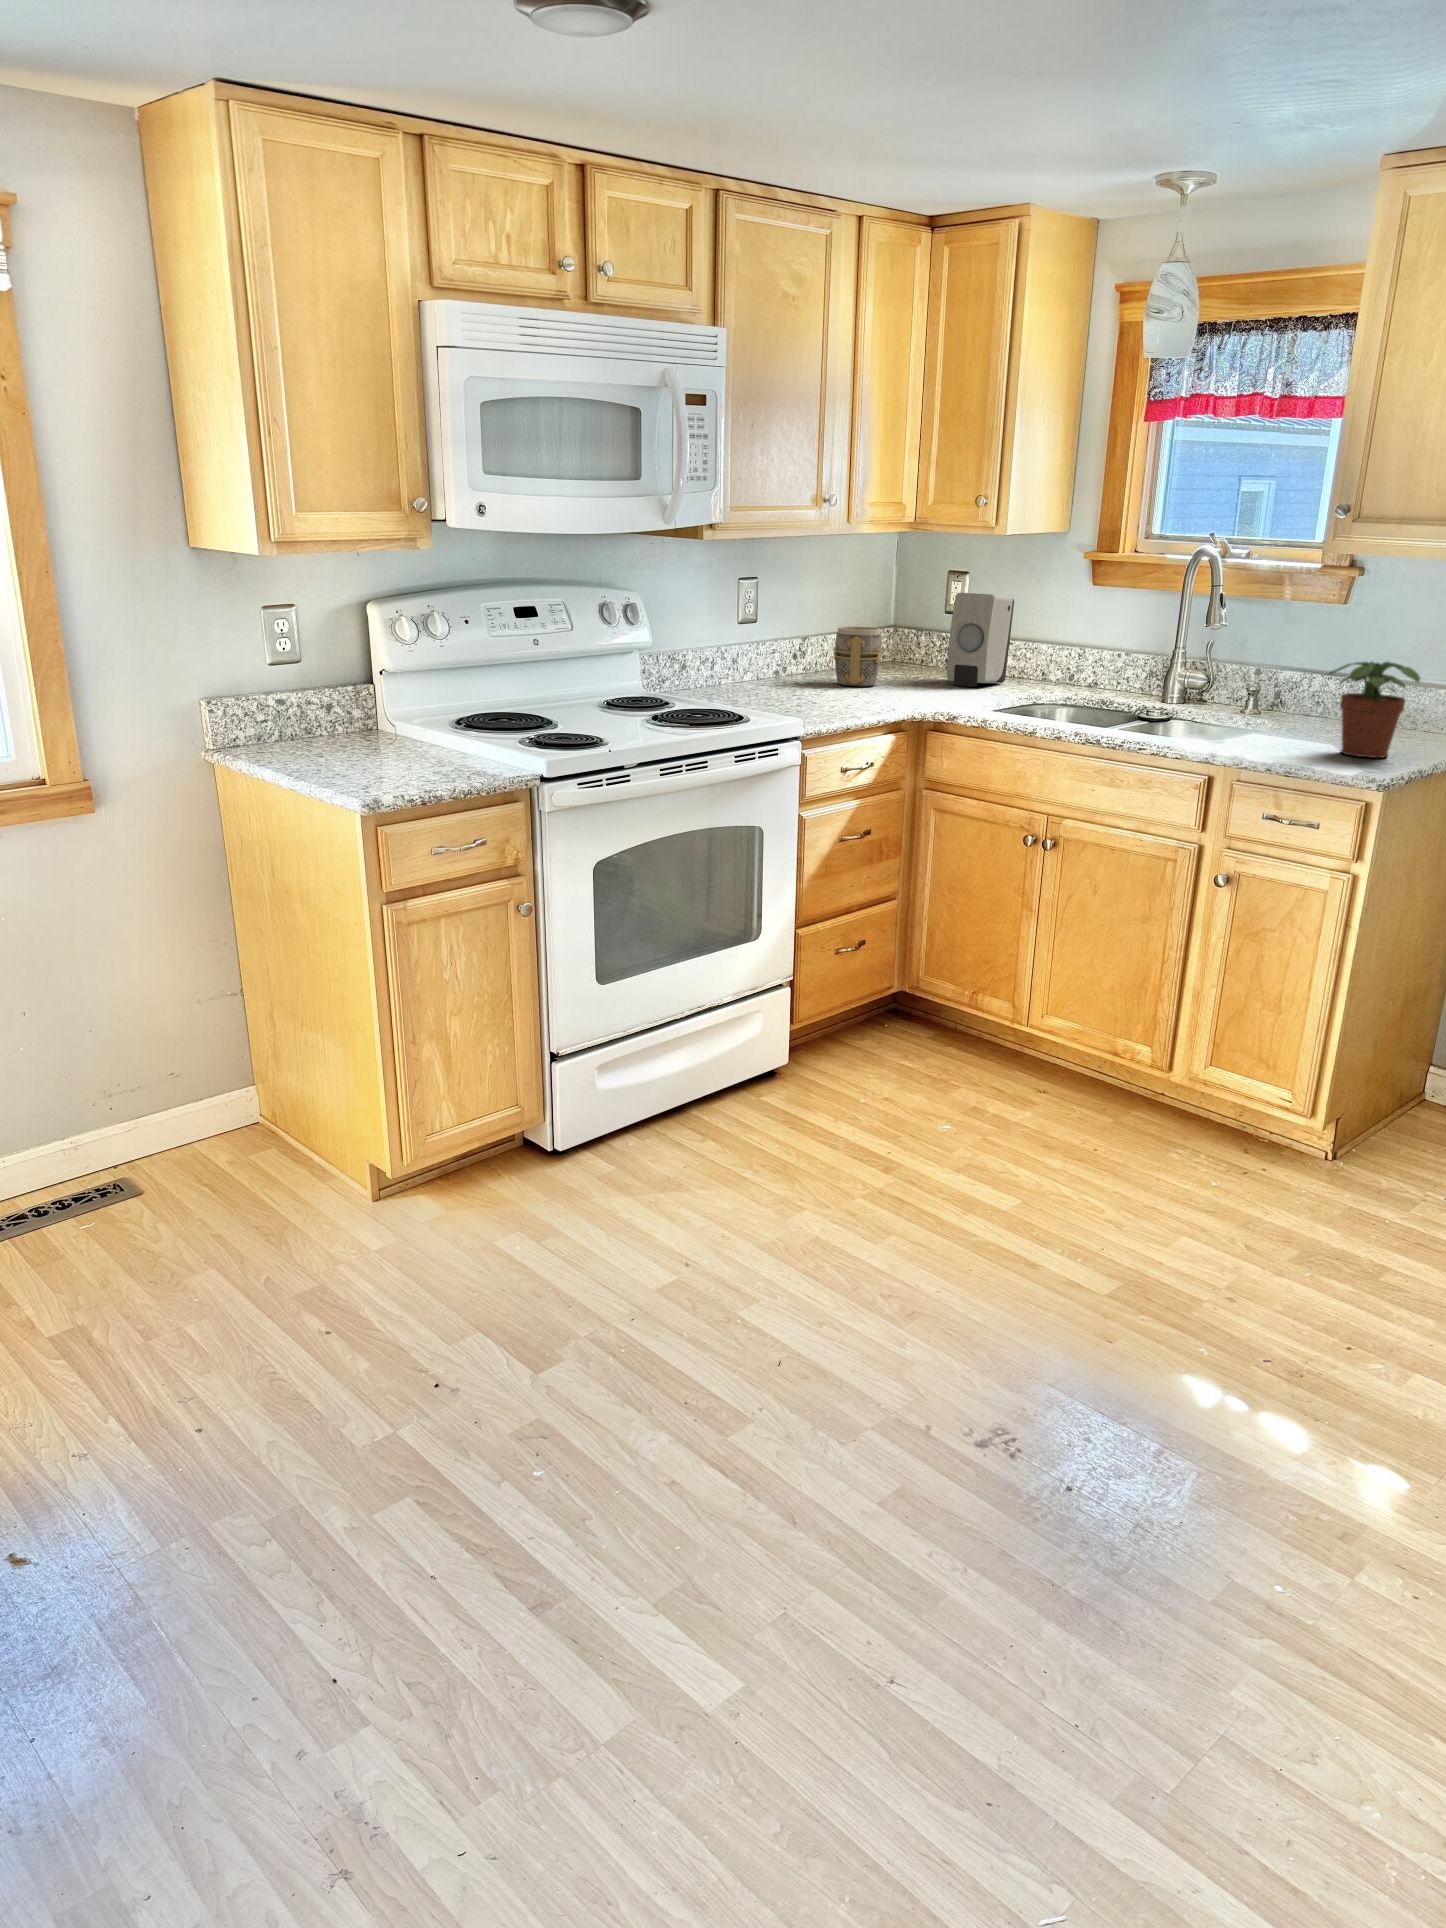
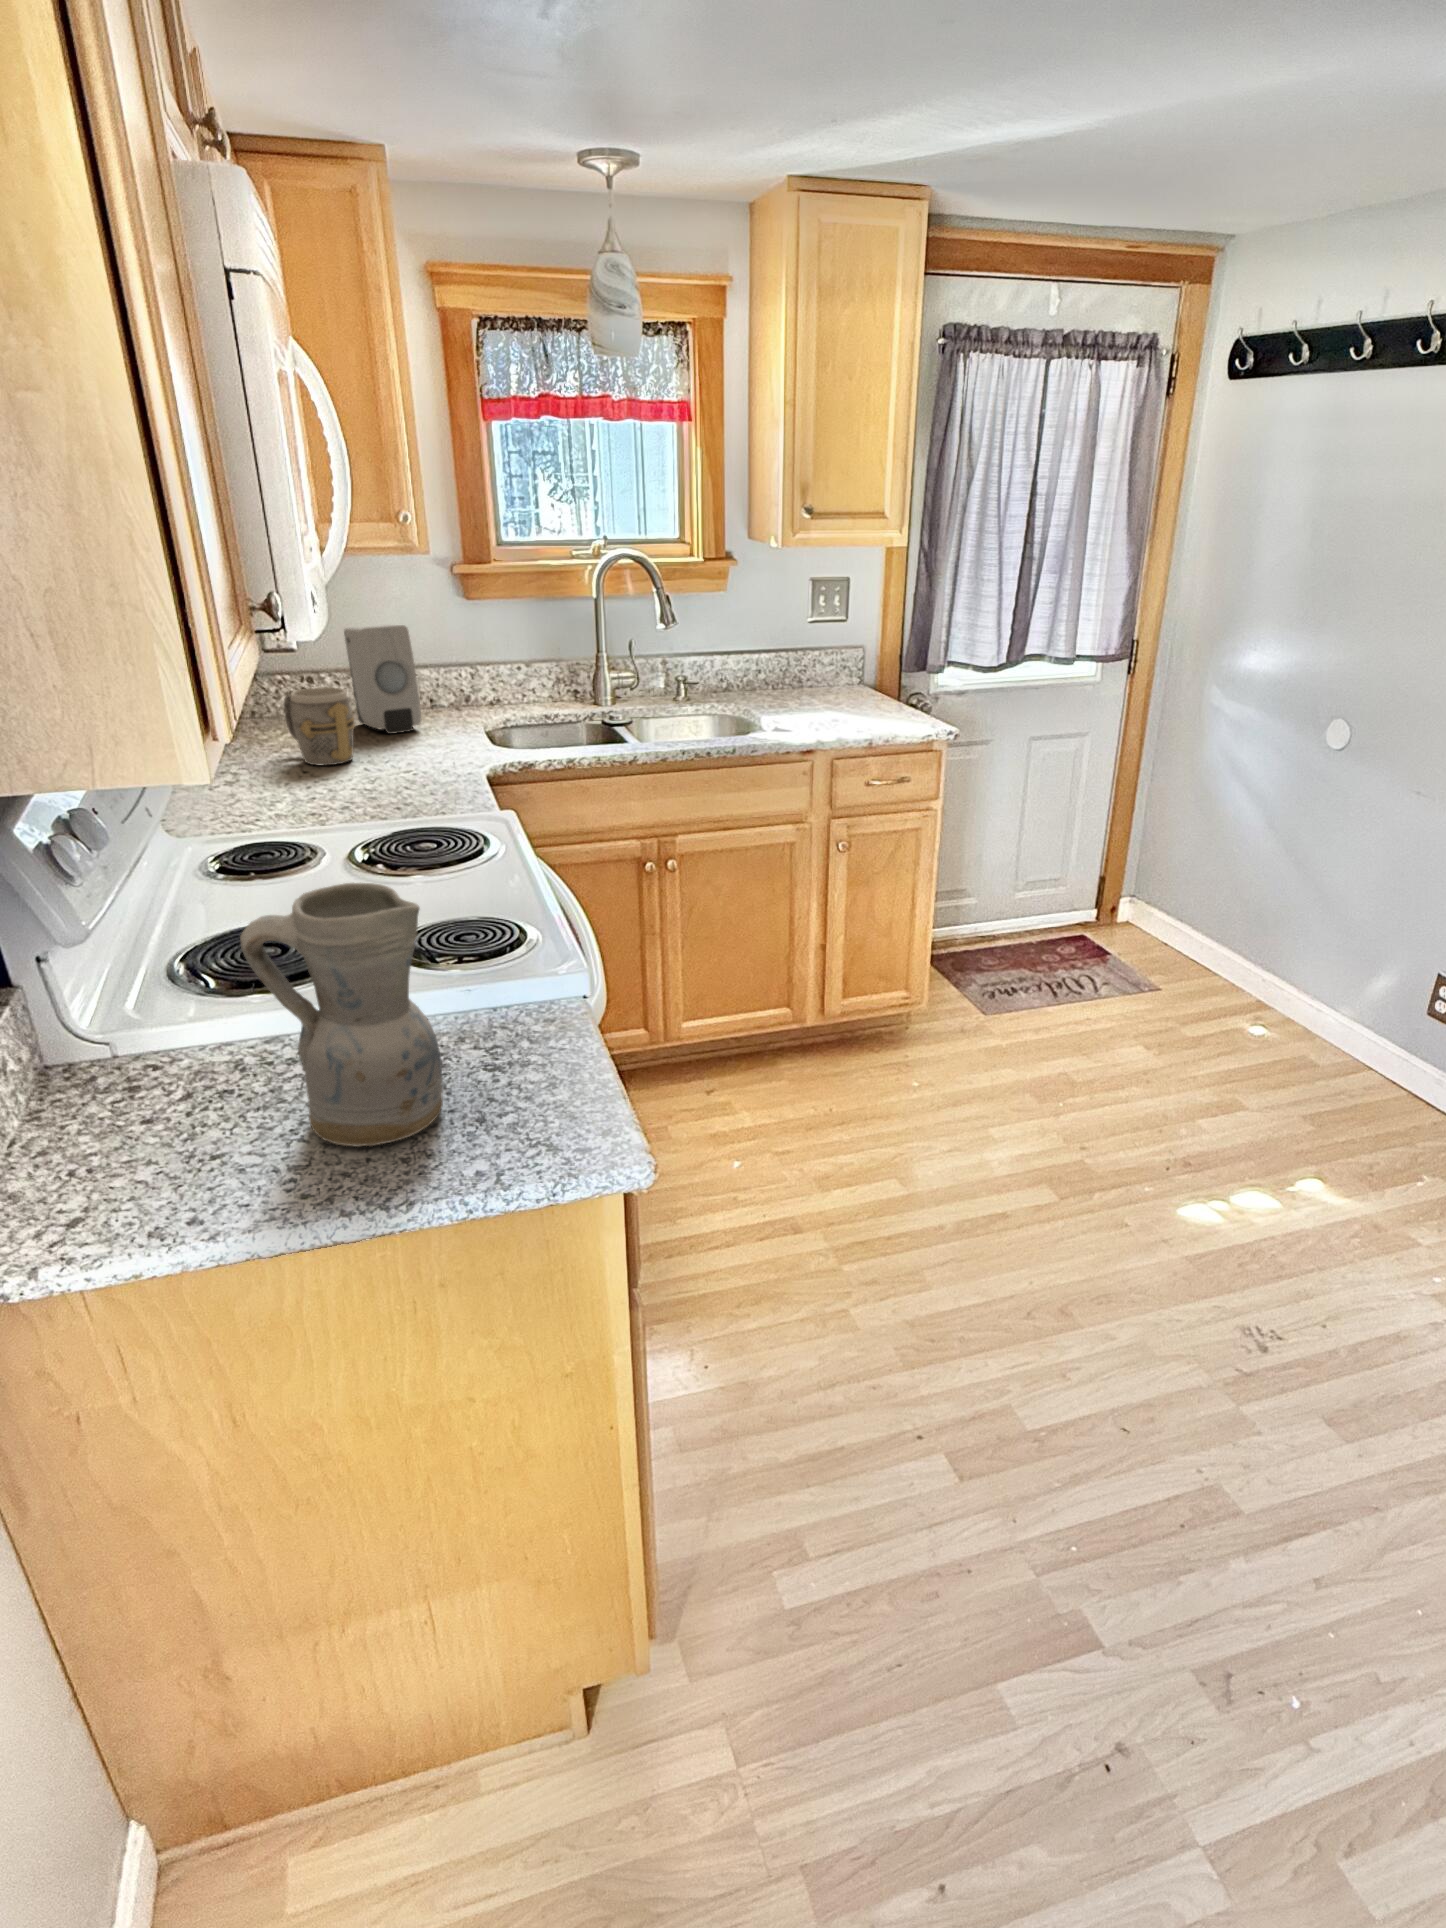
ceramic pitcher: none [296,615,369,747] -> present [240,883,443,1147]
potted plant: present [1329,662,1420,758] -> none [822,638,886,719]

